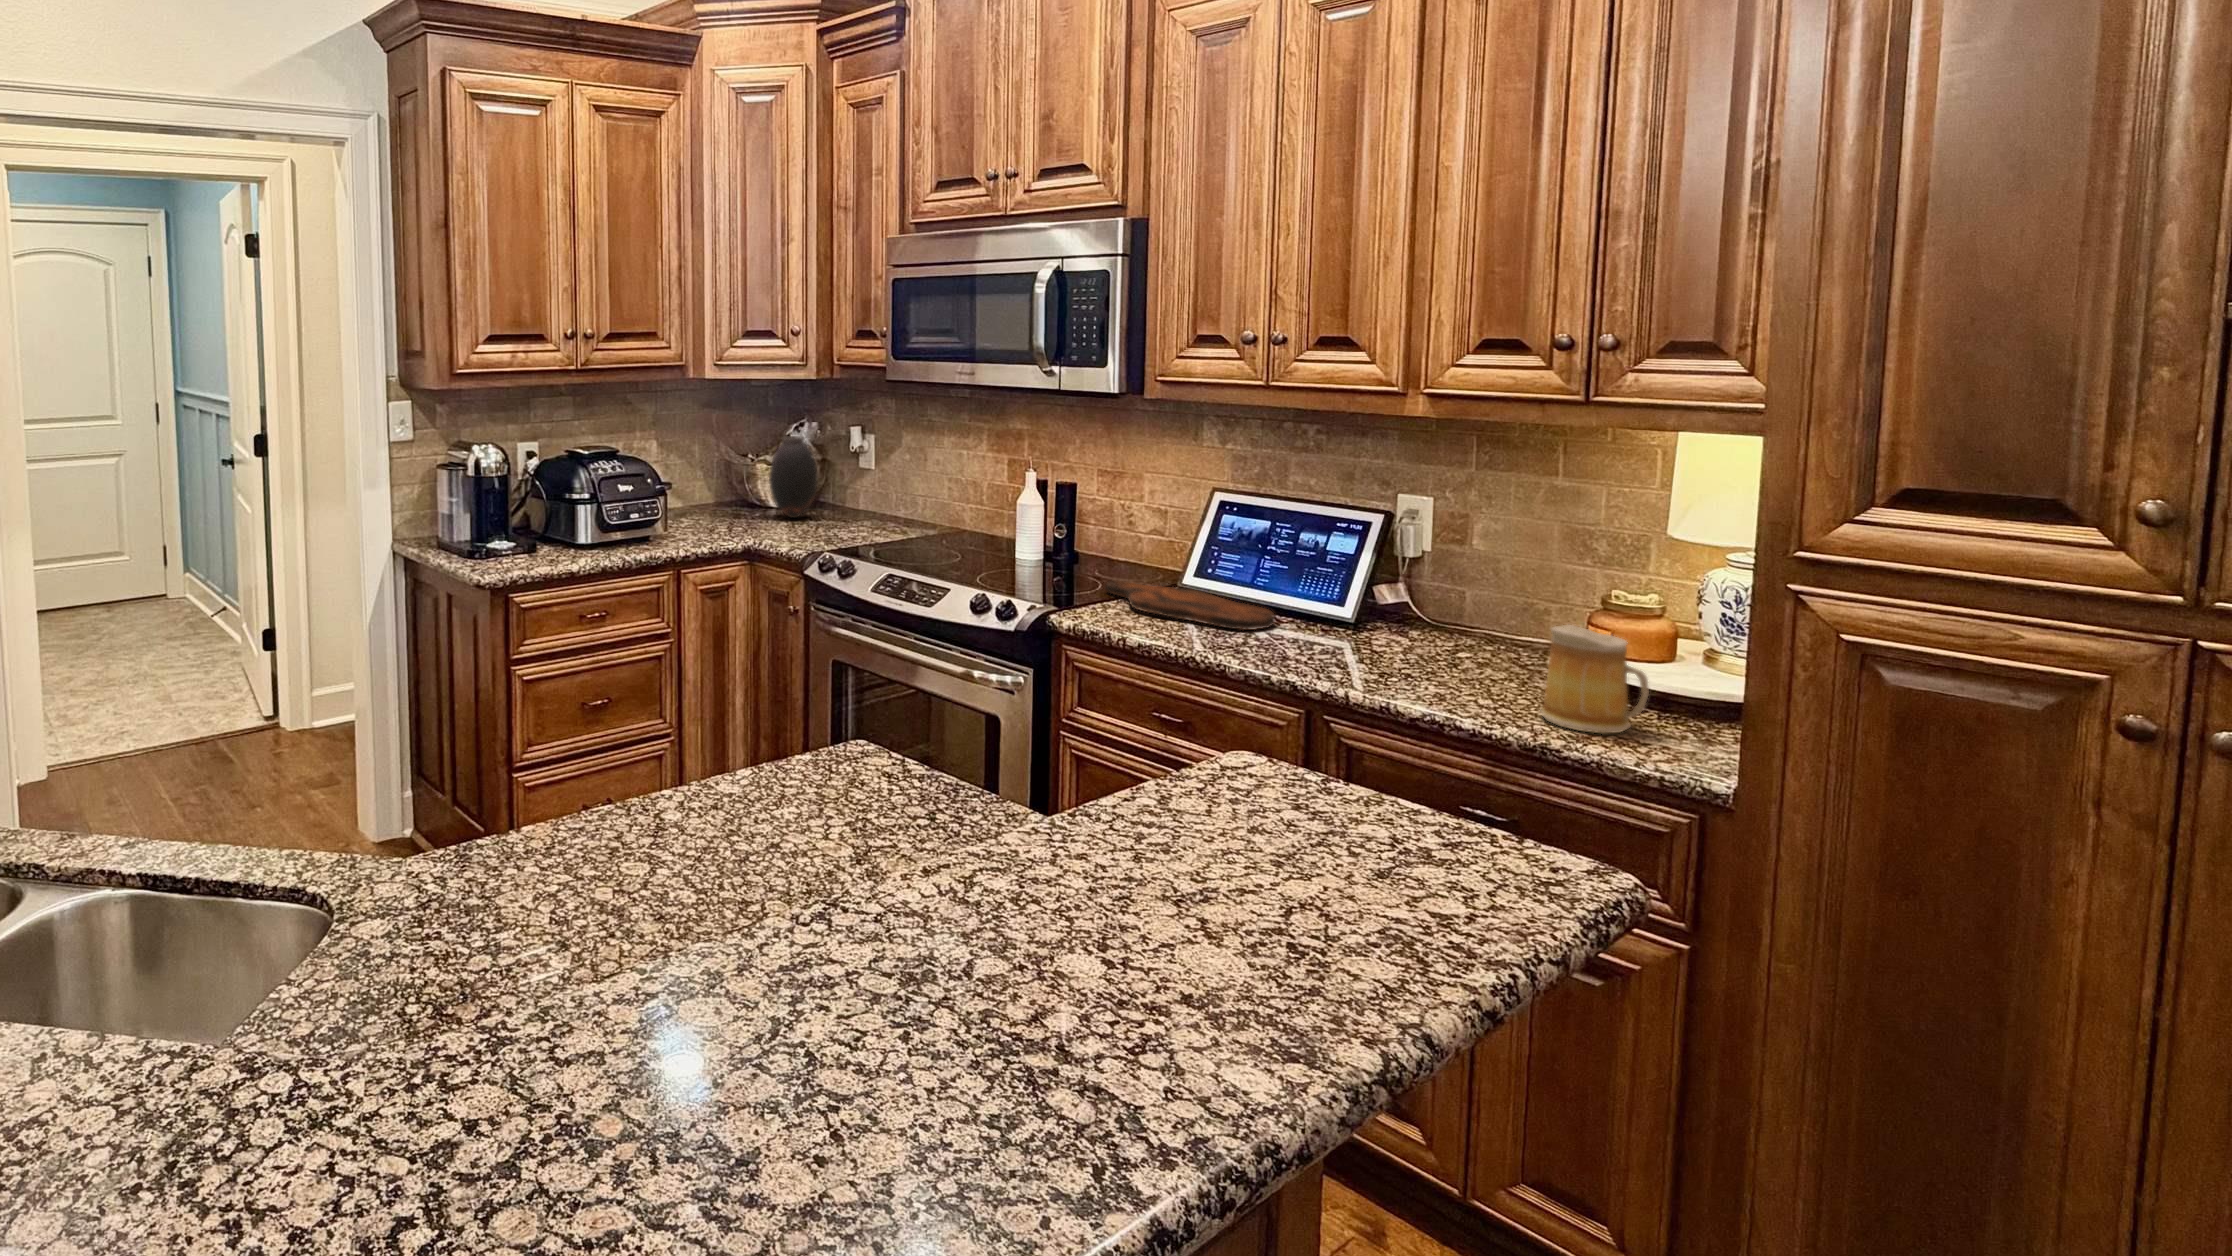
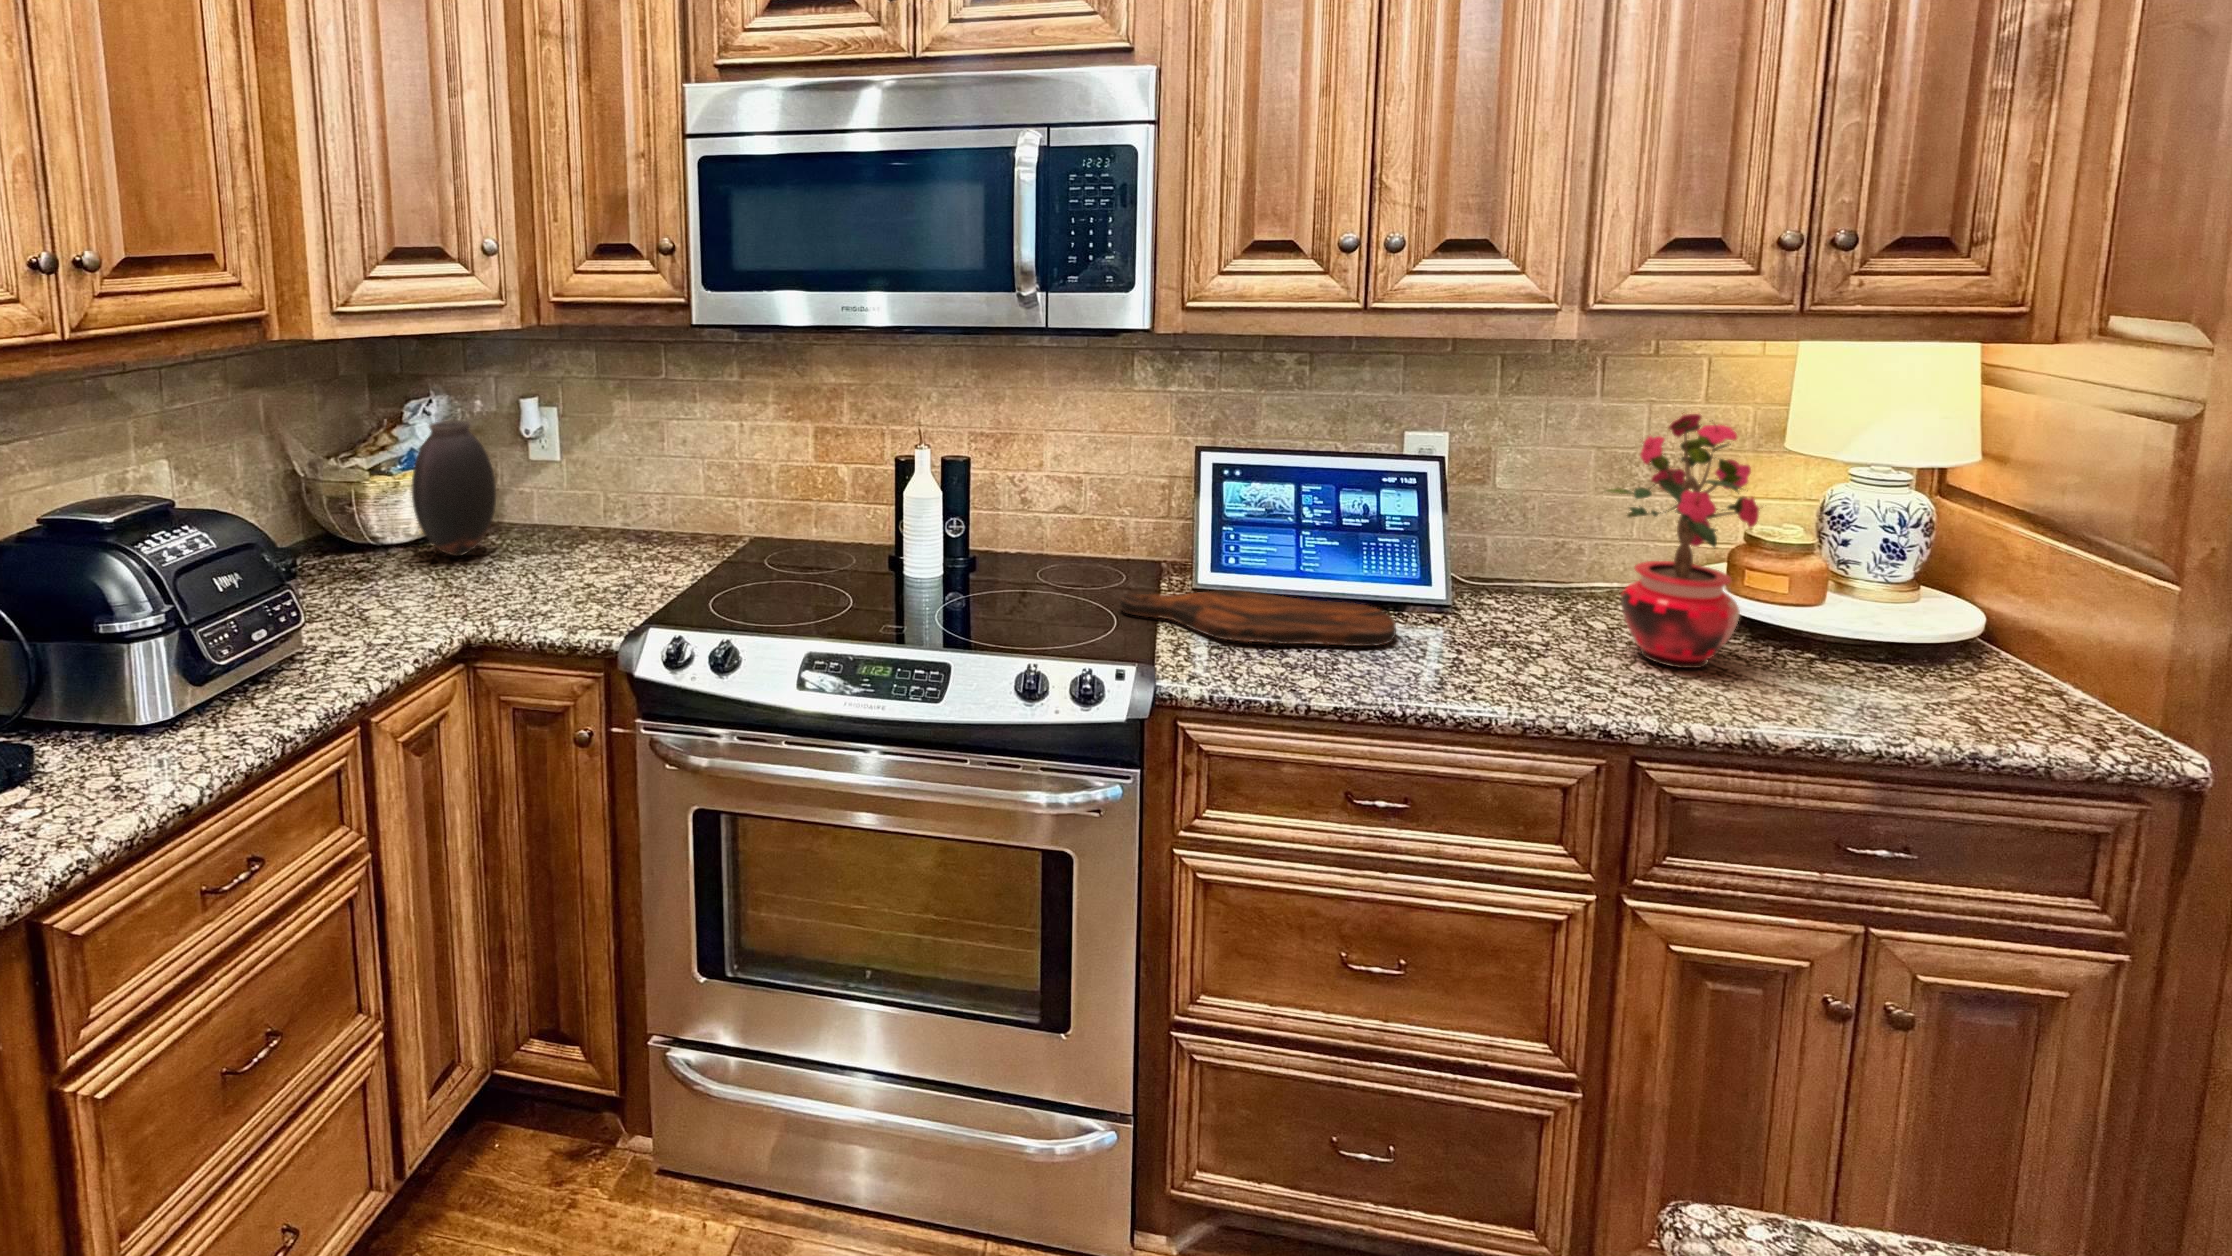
potted plant: none [1398,474,1537,679] -> present [1607,413,1763,668]
mug: present [1540,625,1649,734] -> none [1867,594,1995,724]

